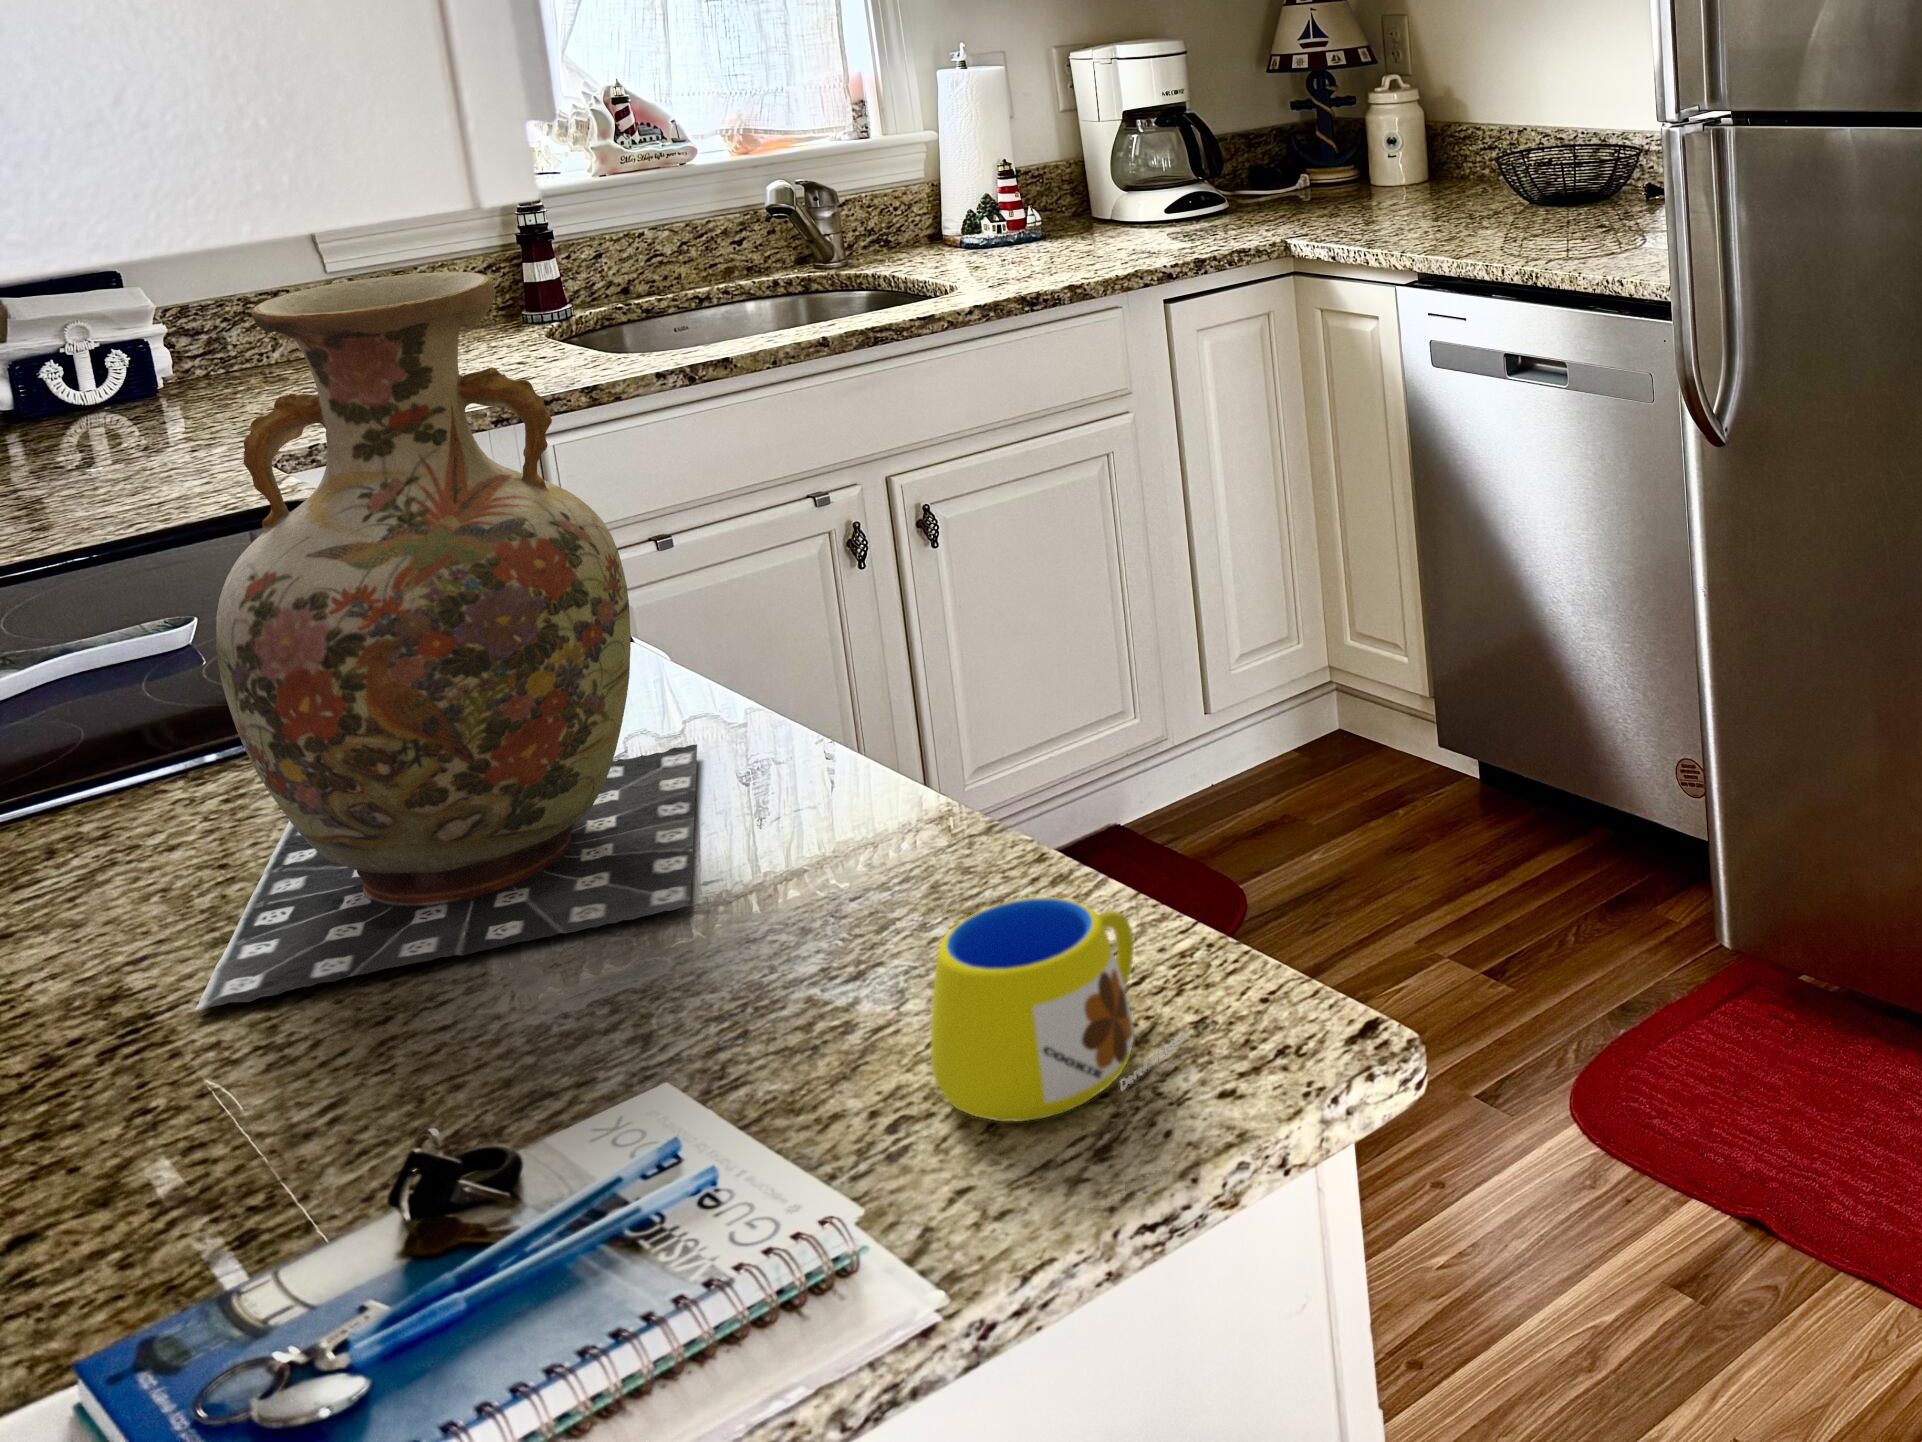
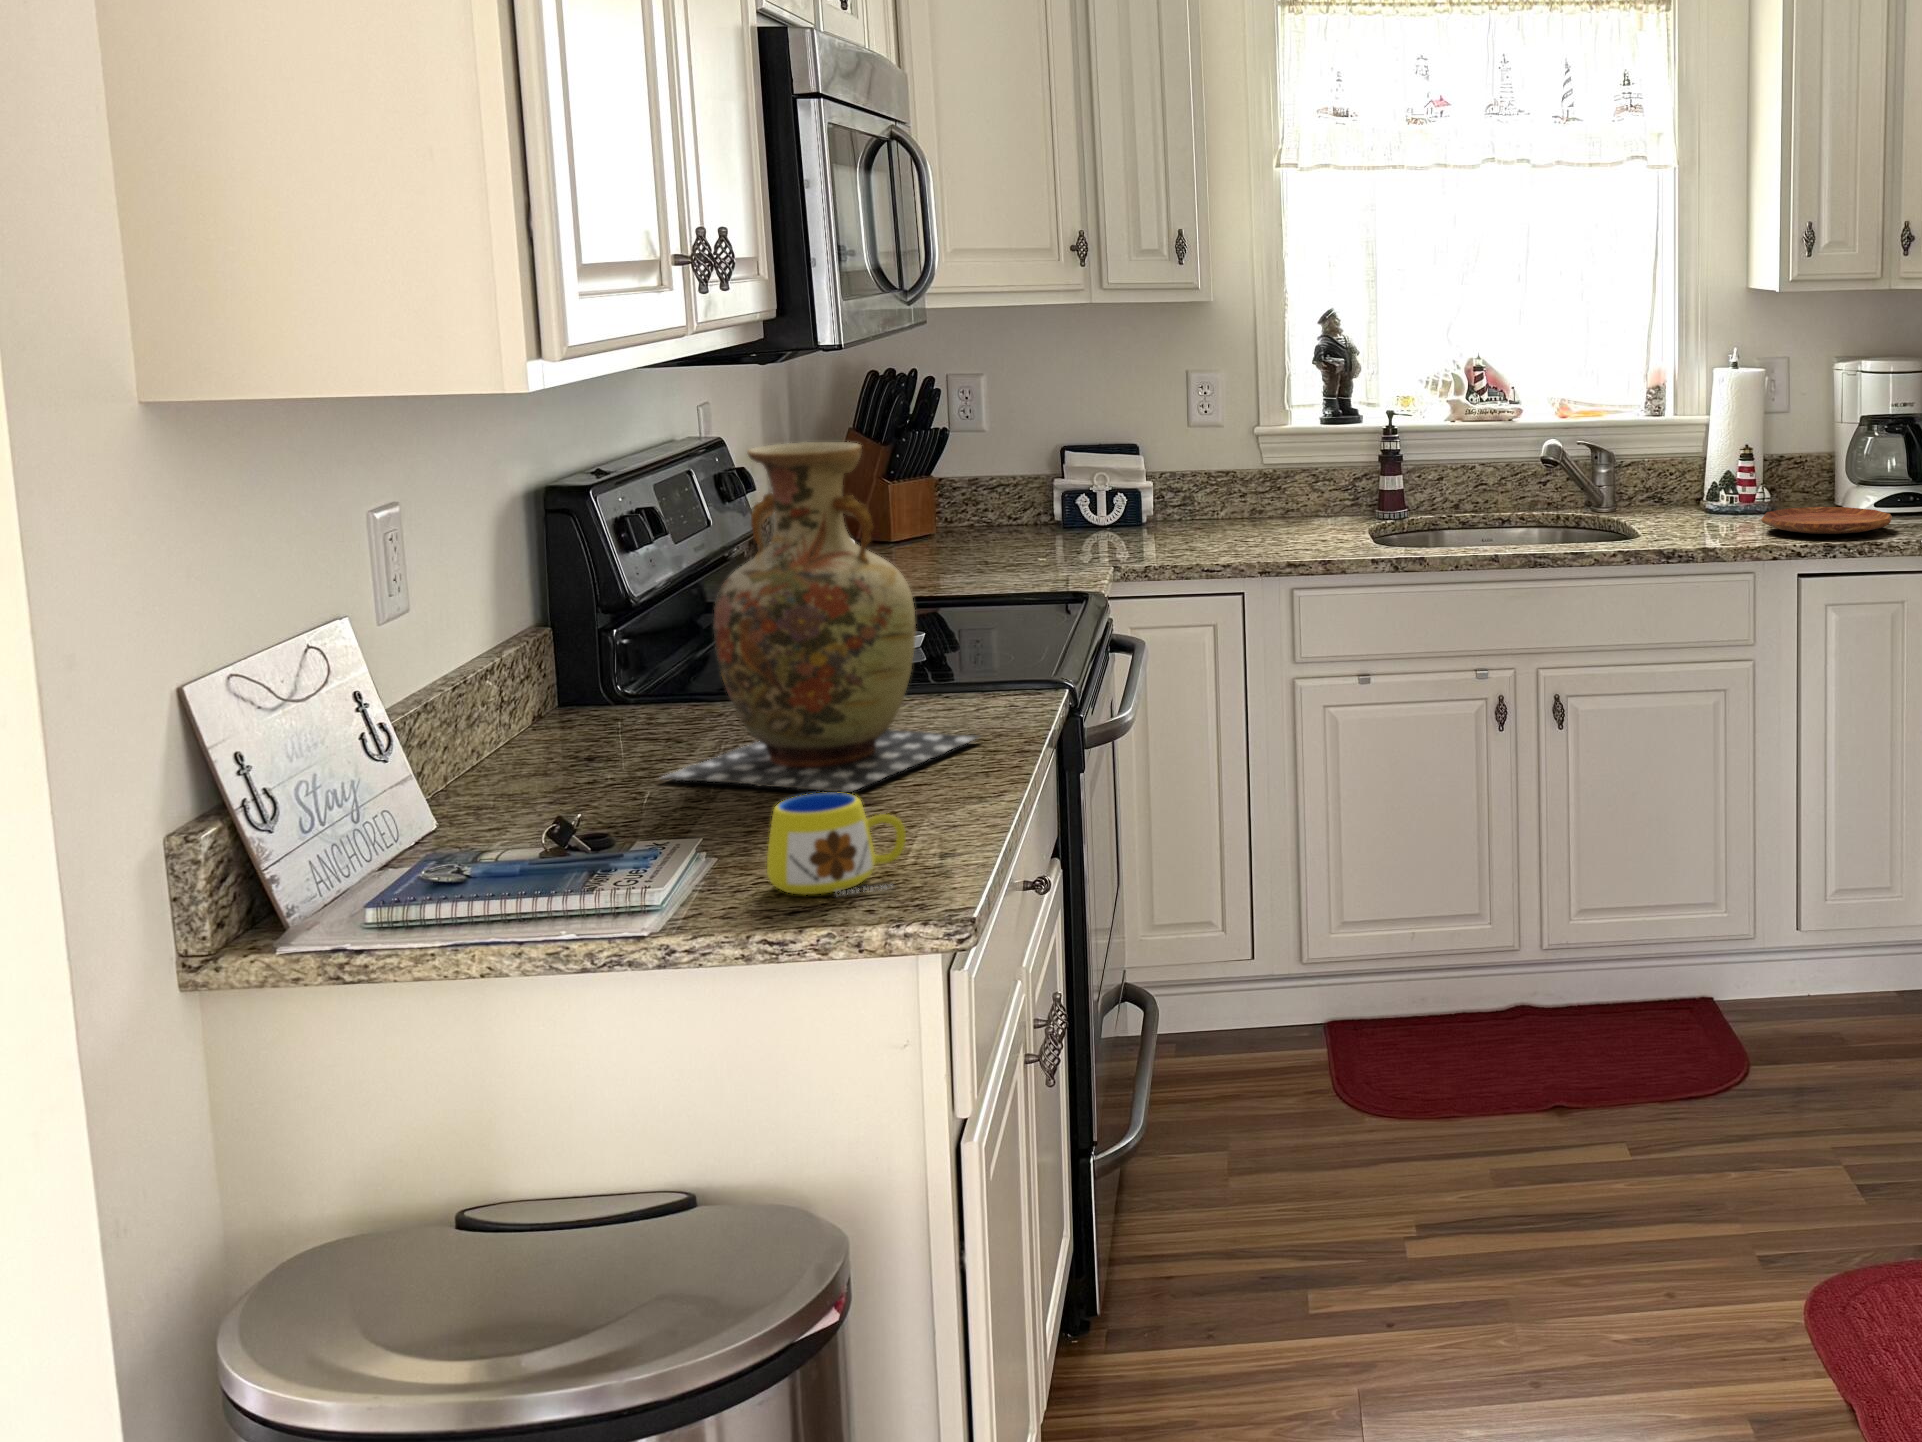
tray: none [1068,217,1228,253] -> present [1761,507,1892,534]

